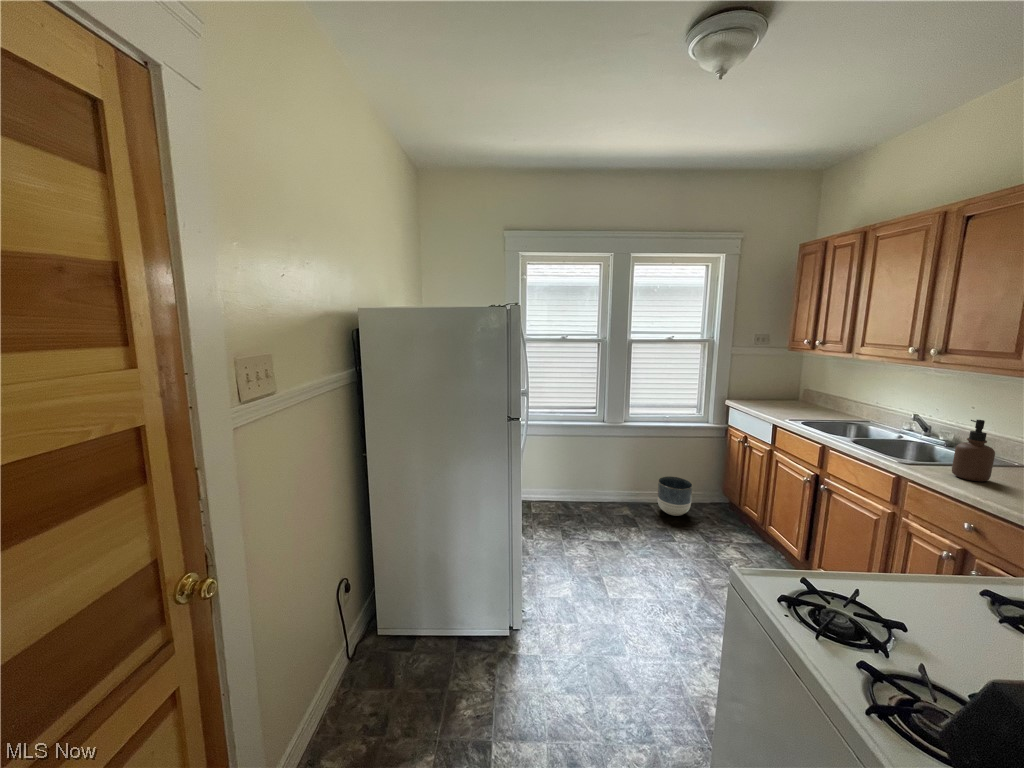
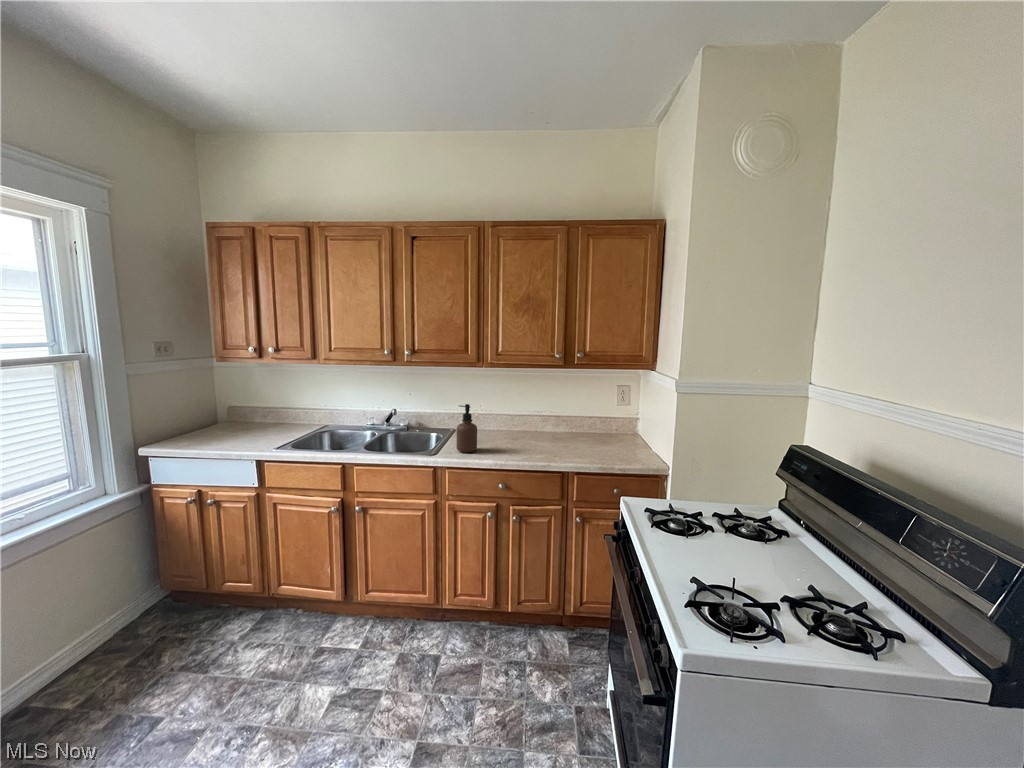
planter: present [657,476,693,516] -> none [45,605,133,692]

